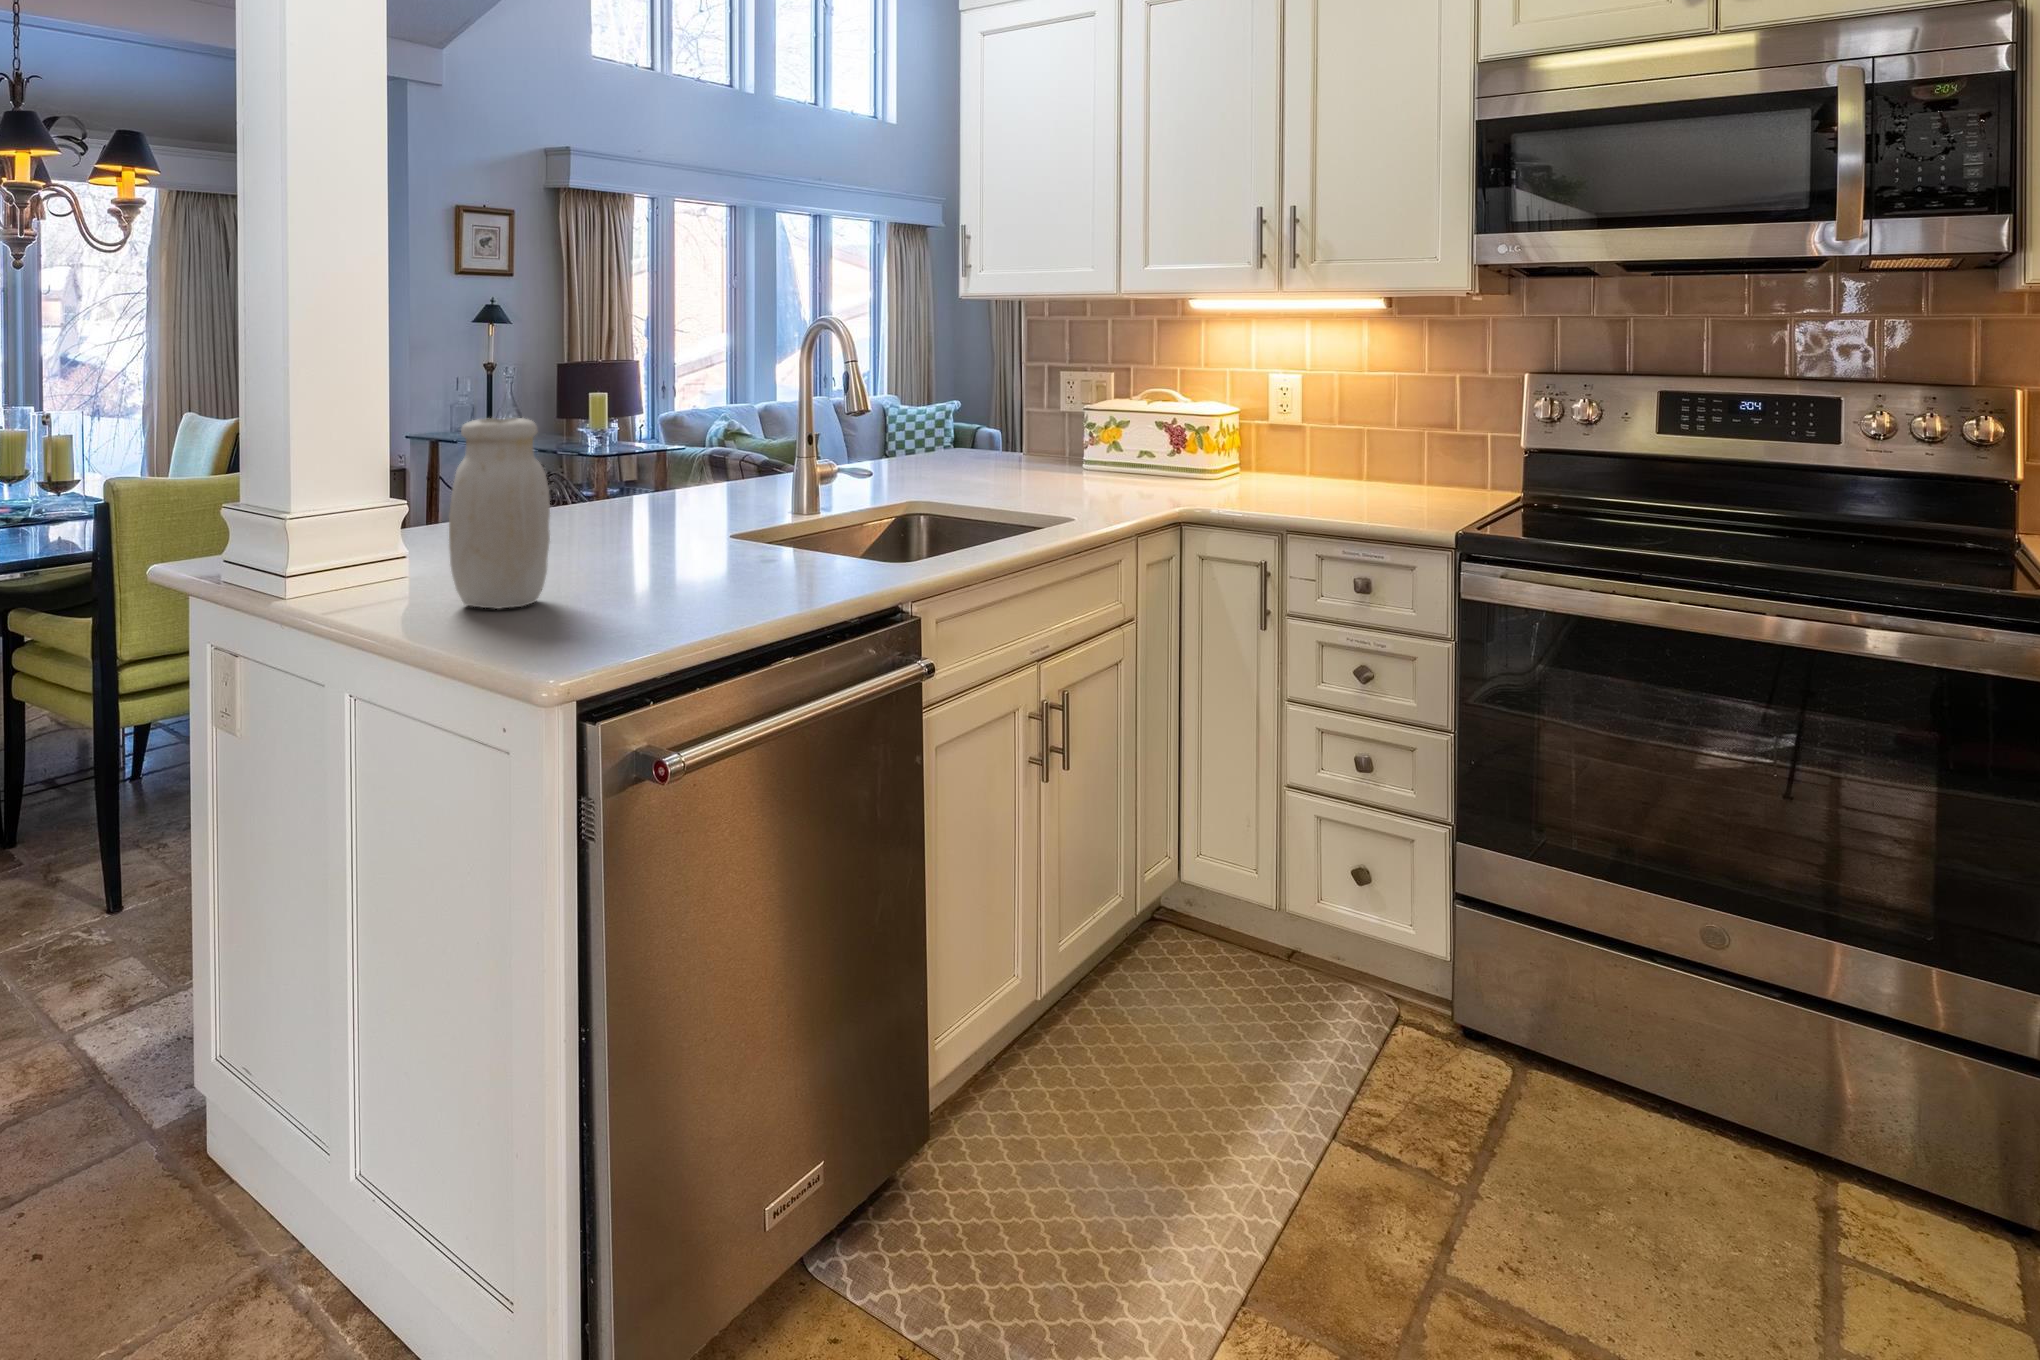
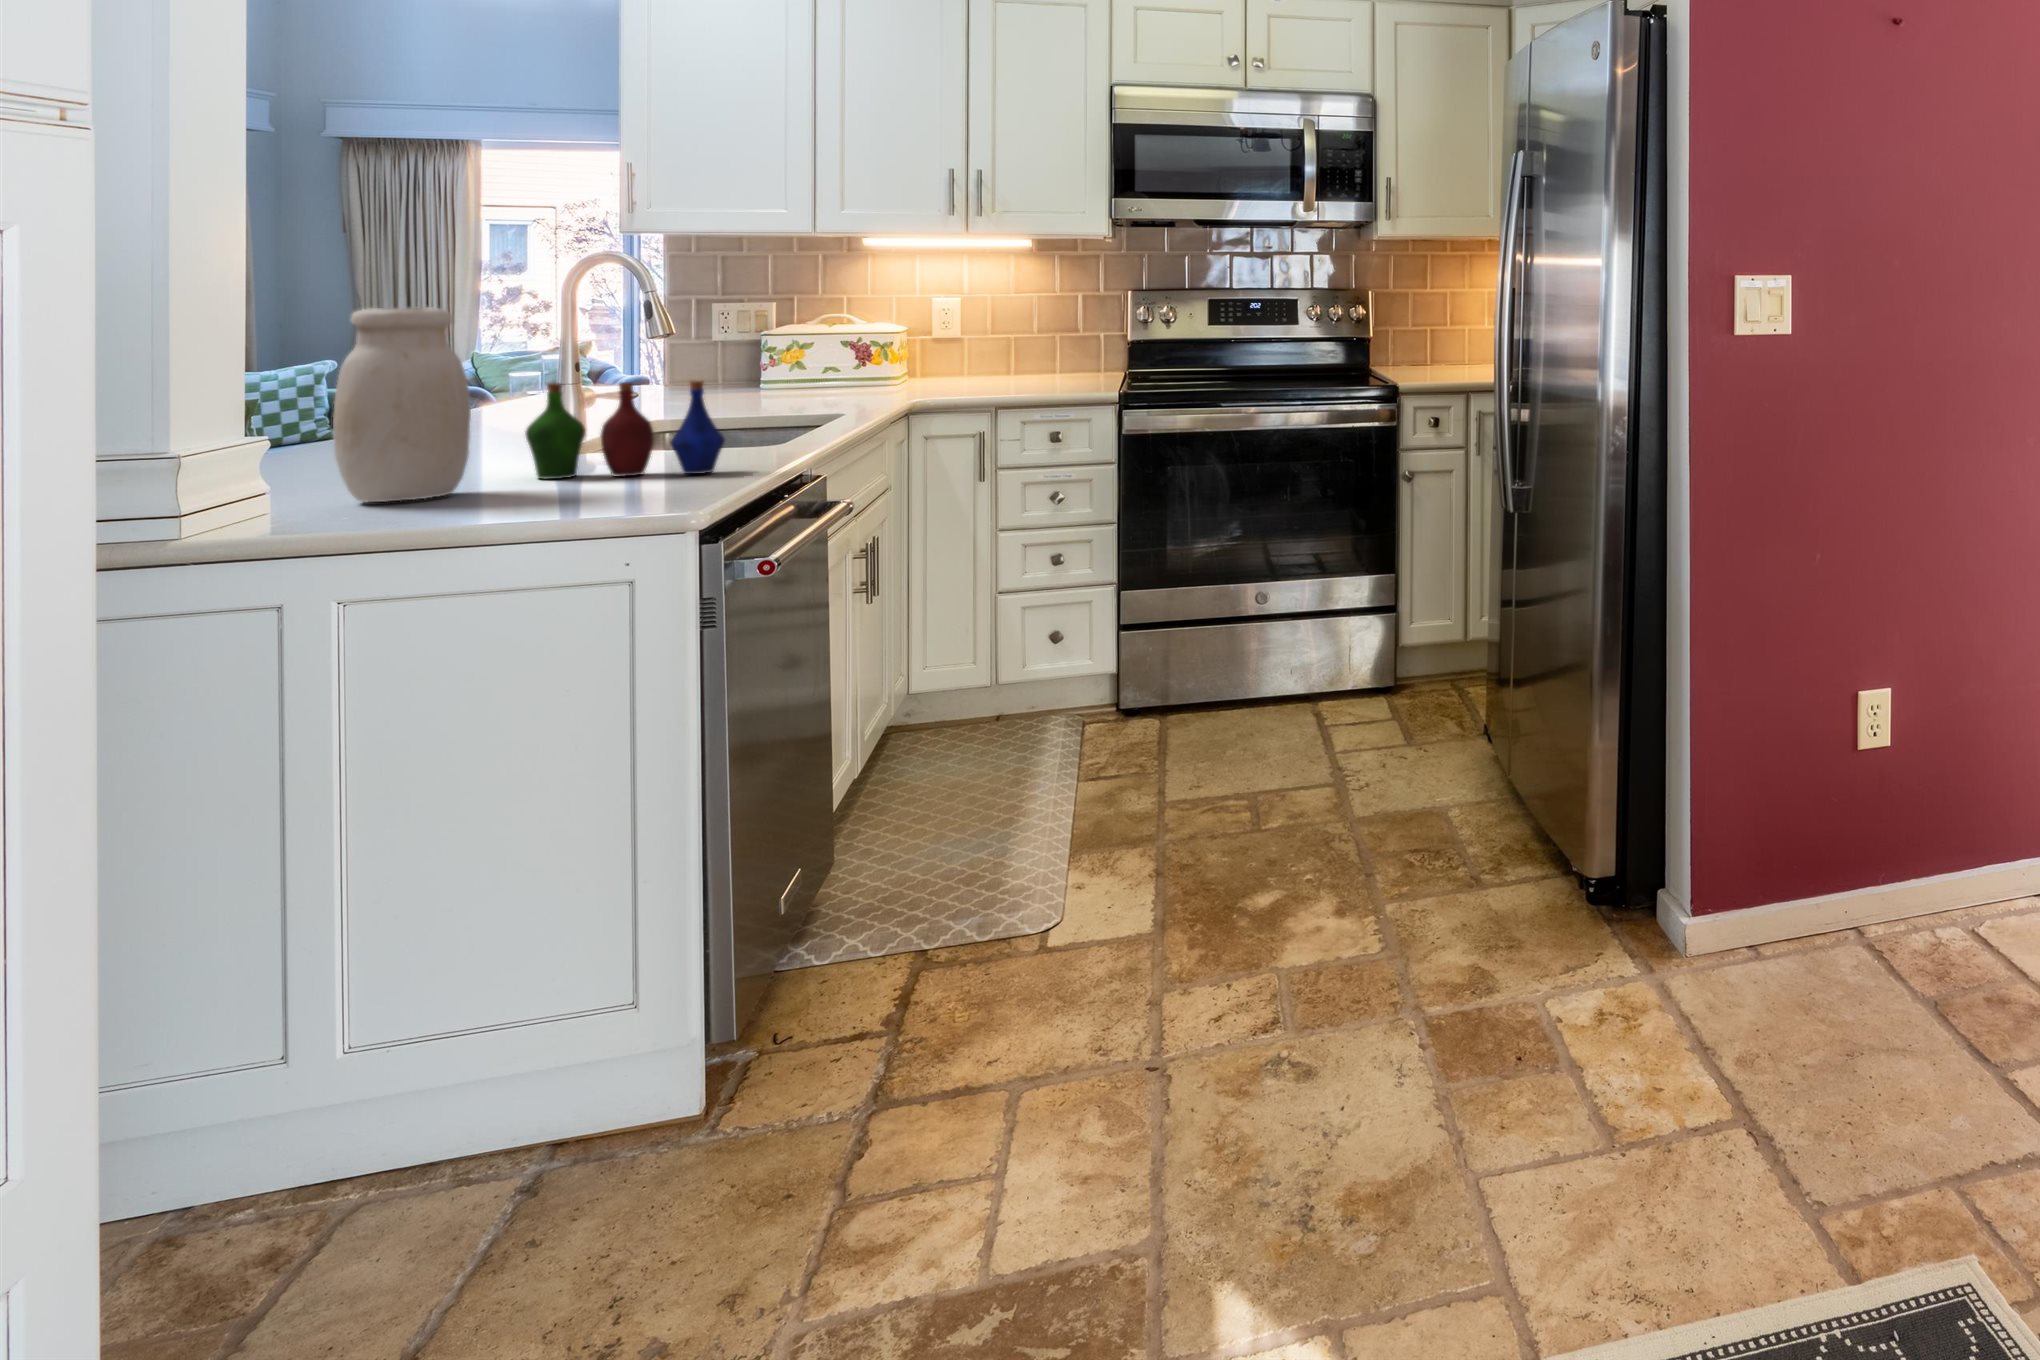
bottle: none [618,495,759,618] -> present [525,381,725,479]

